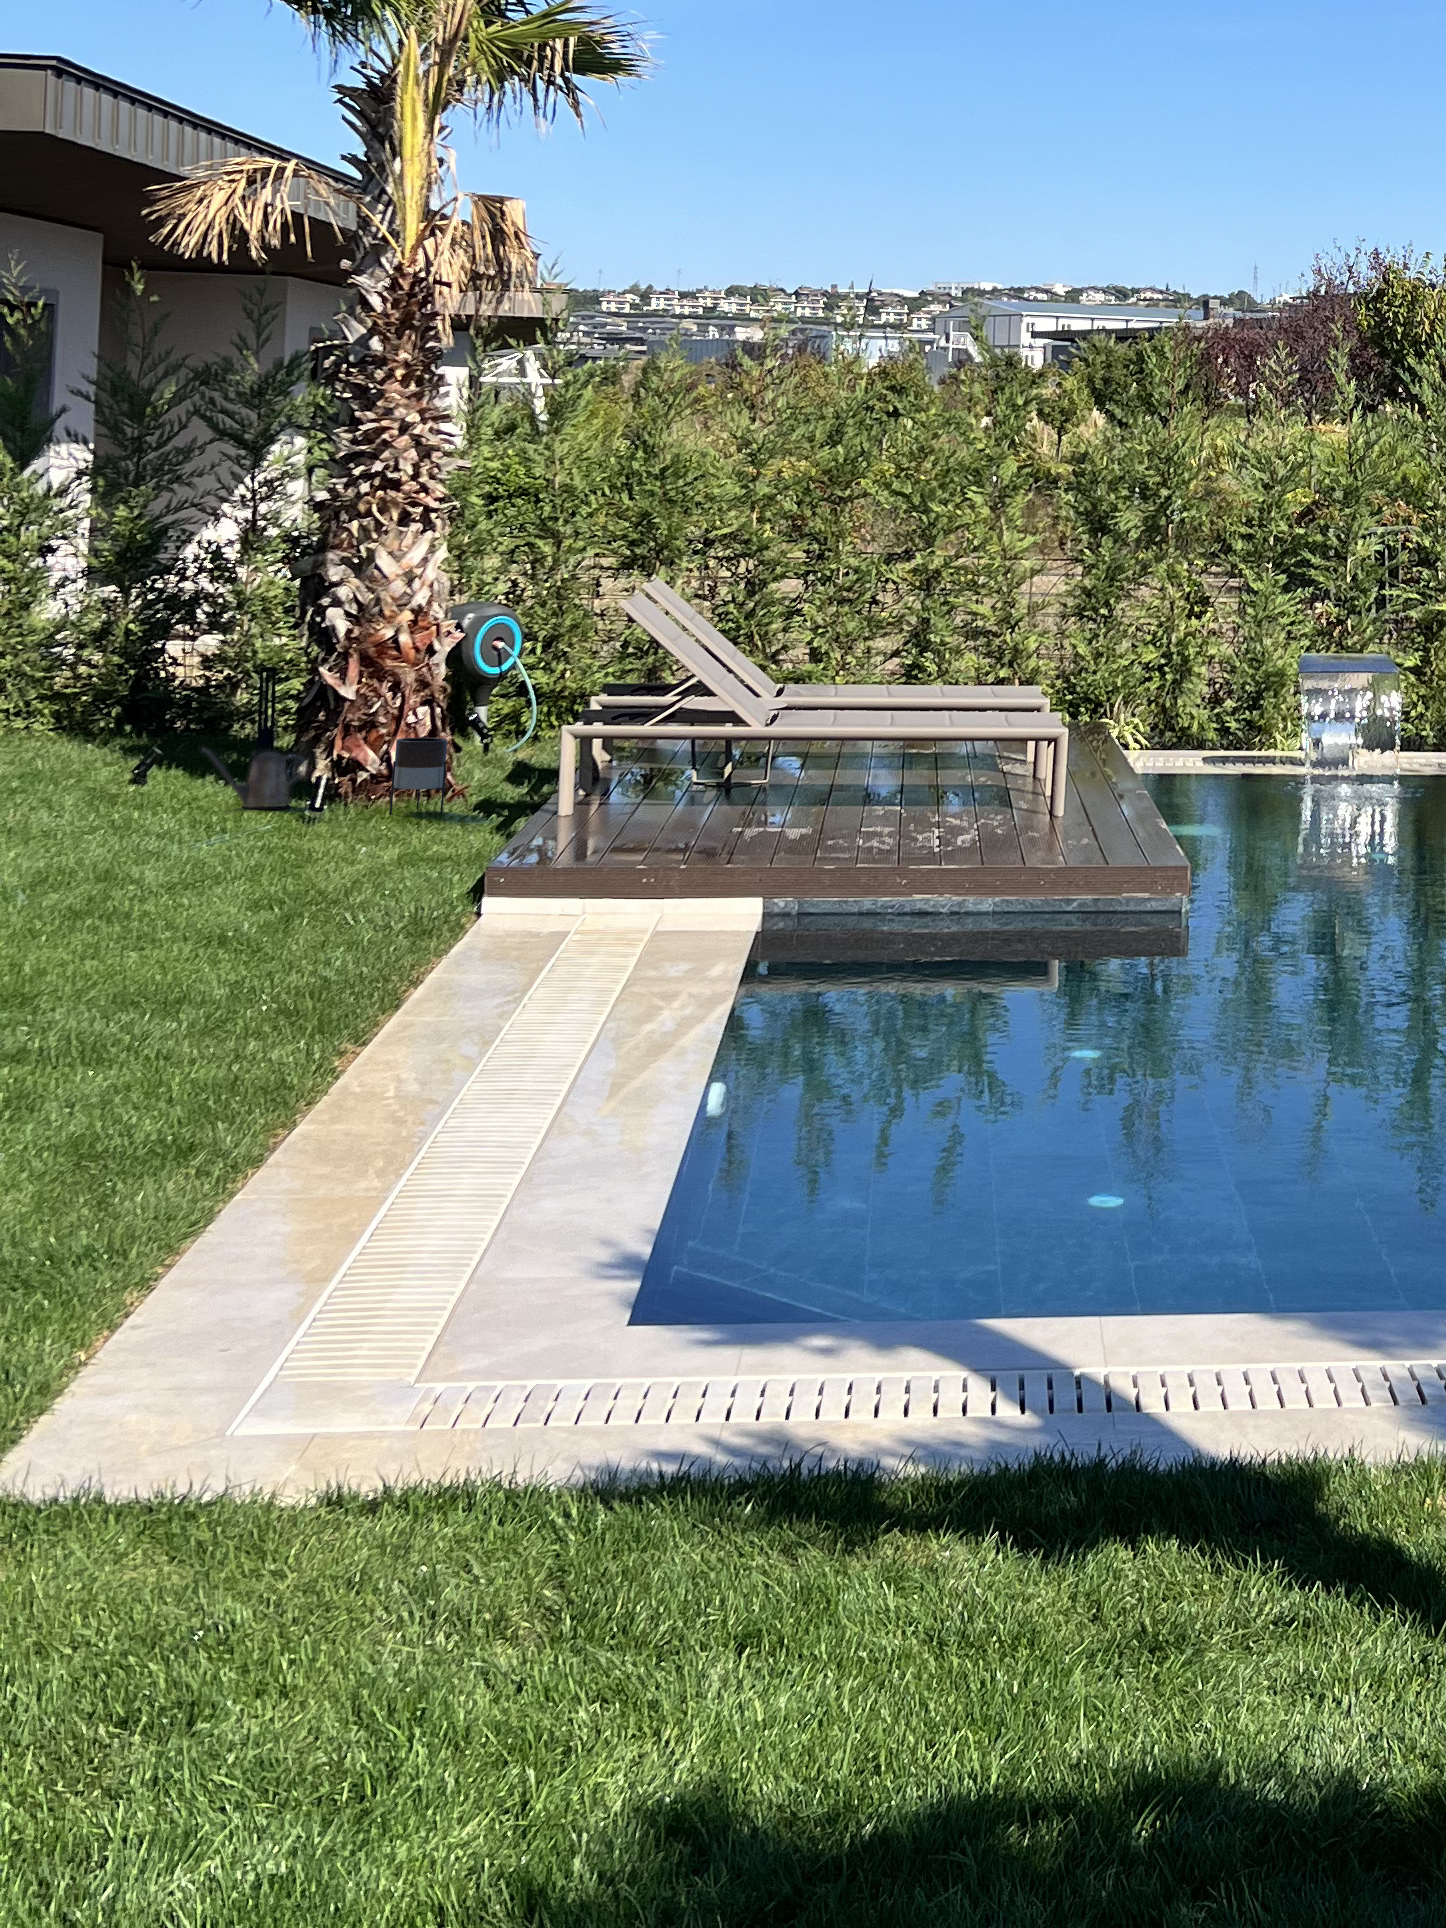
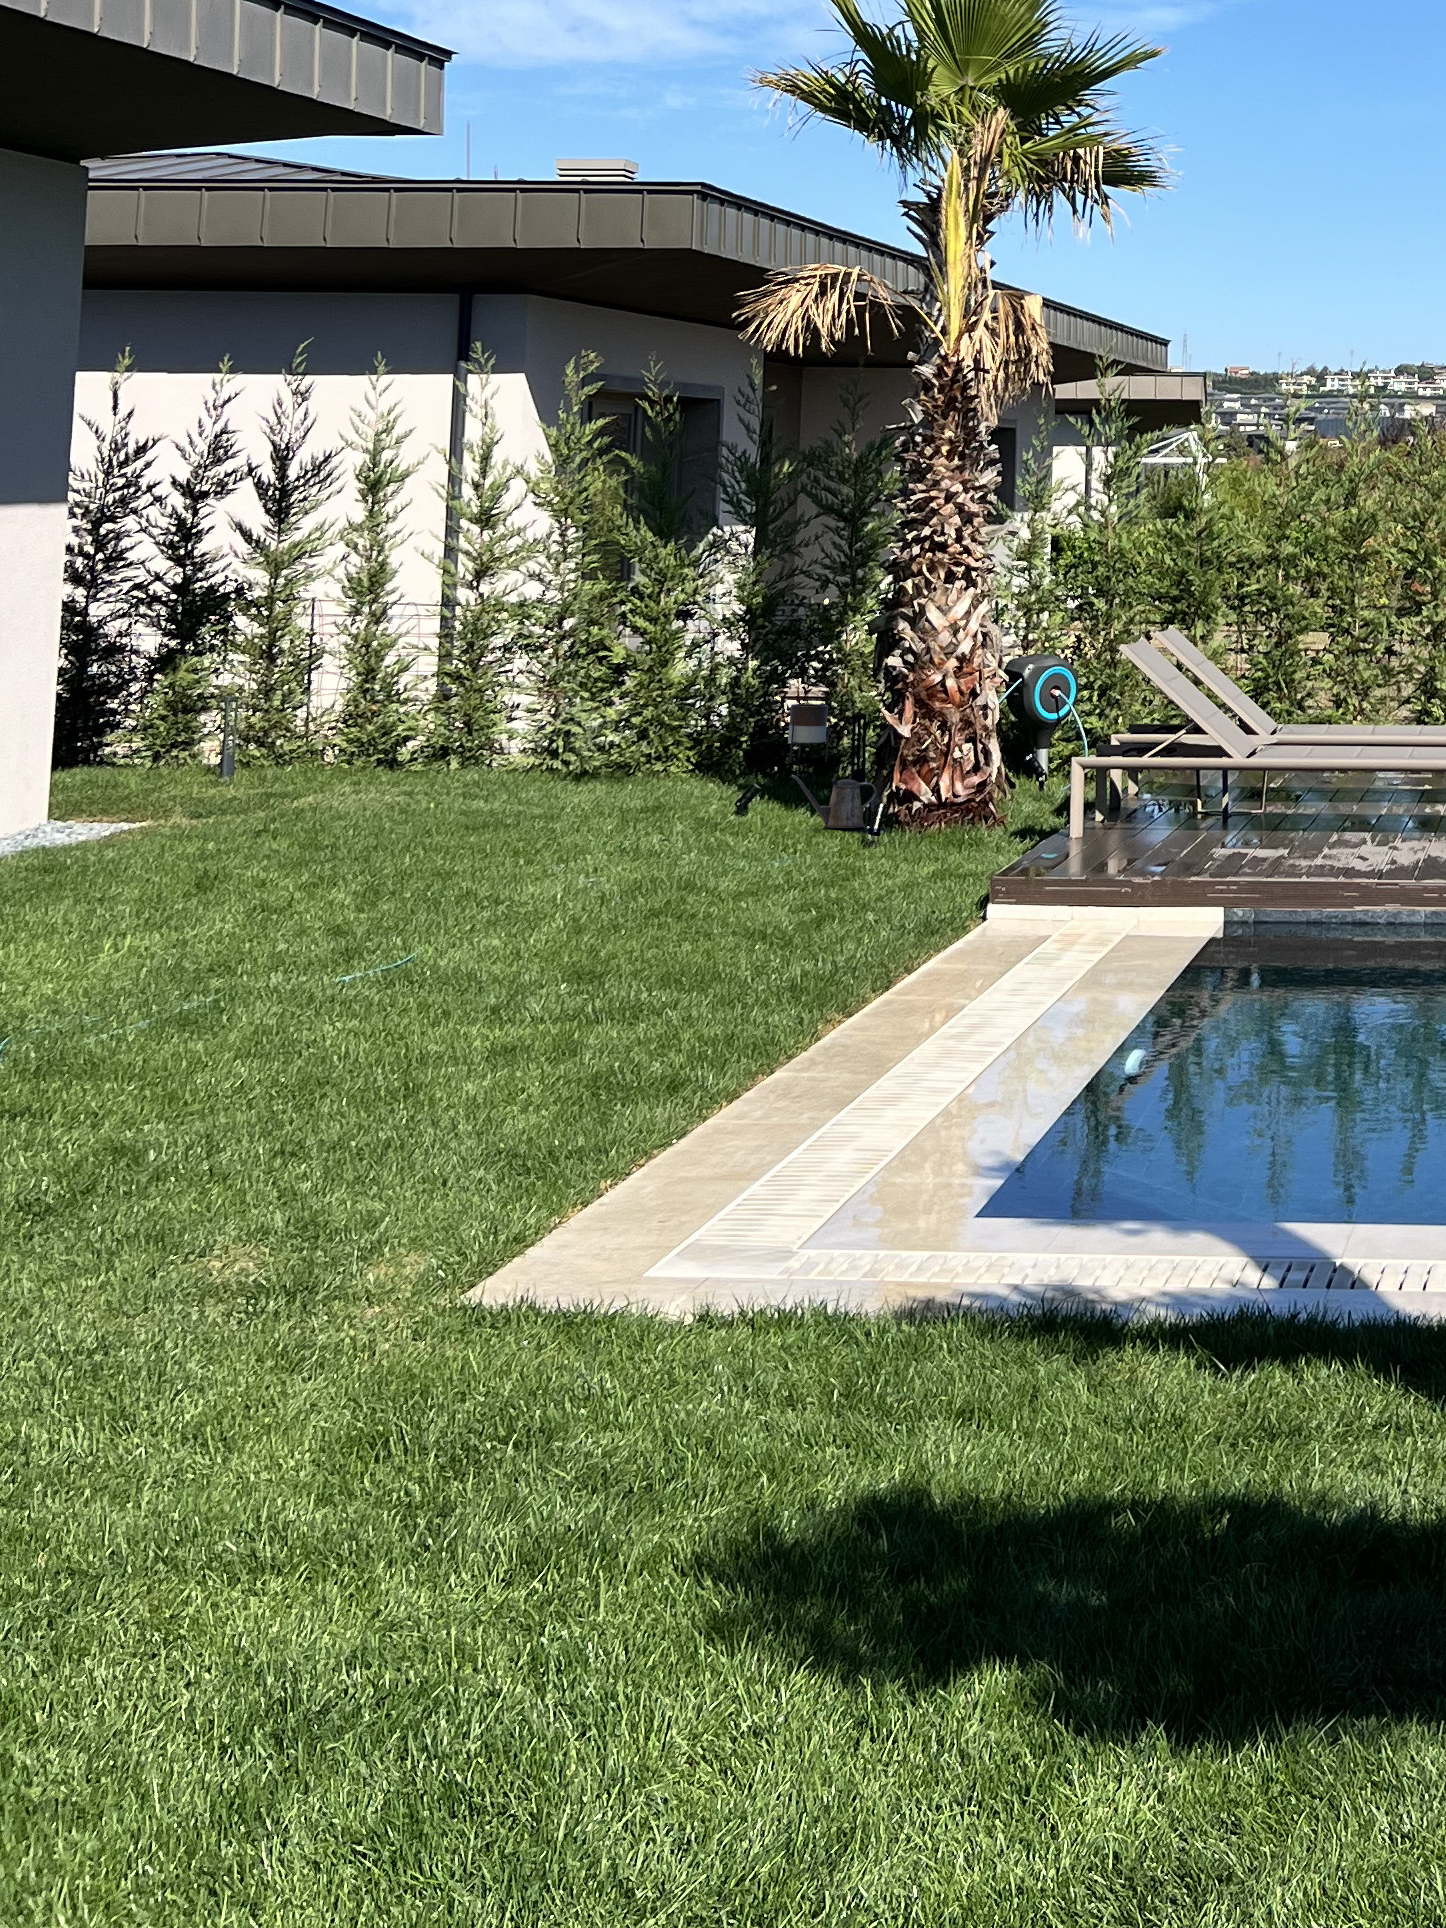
planter: present [389,738,447,815] -> present [788,704,830,763]

